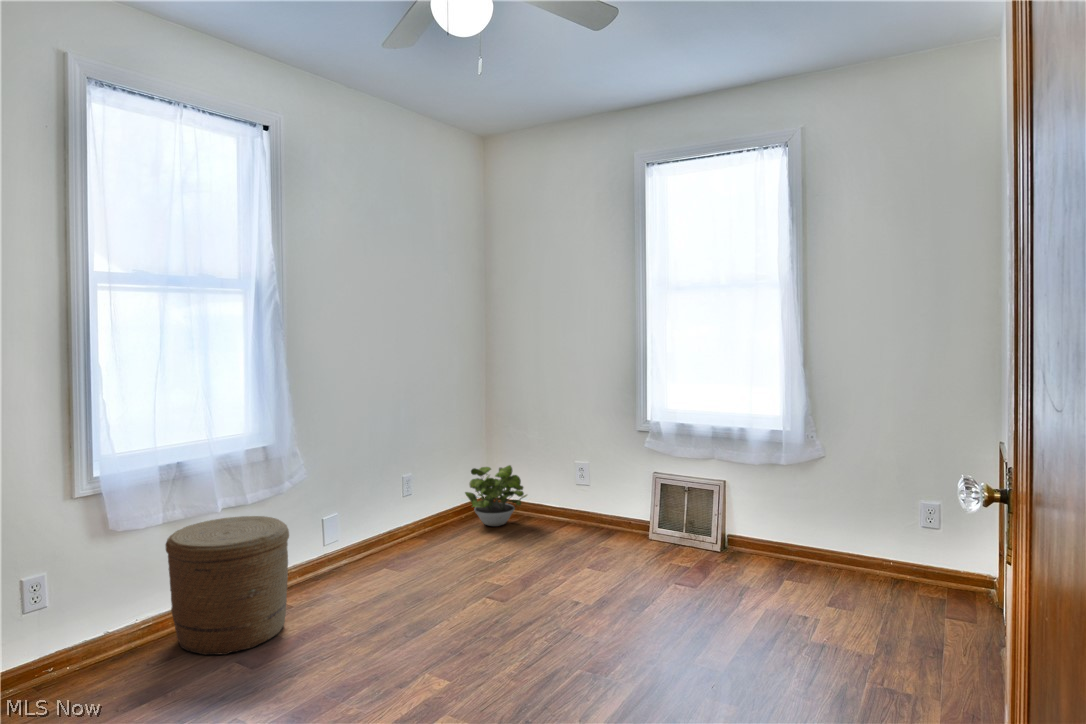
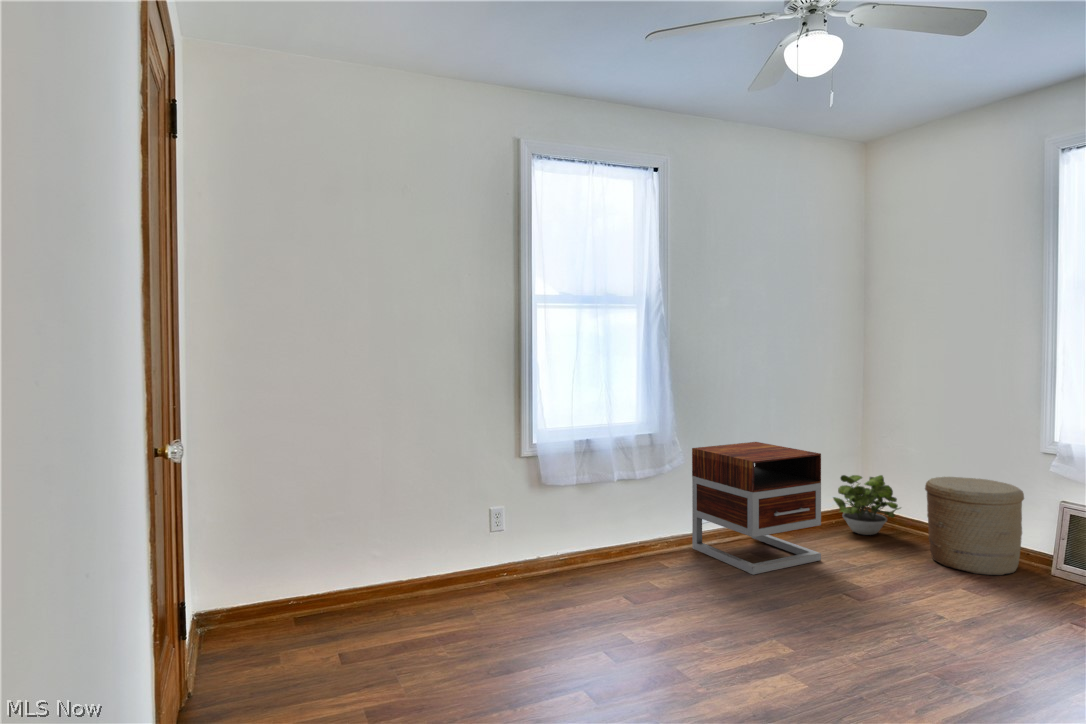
nightstand: none [317,443,459,595] -> present [692,442,821,575]
woven basket: present [166,516,289,655] -> present [925,477,1024,575]

